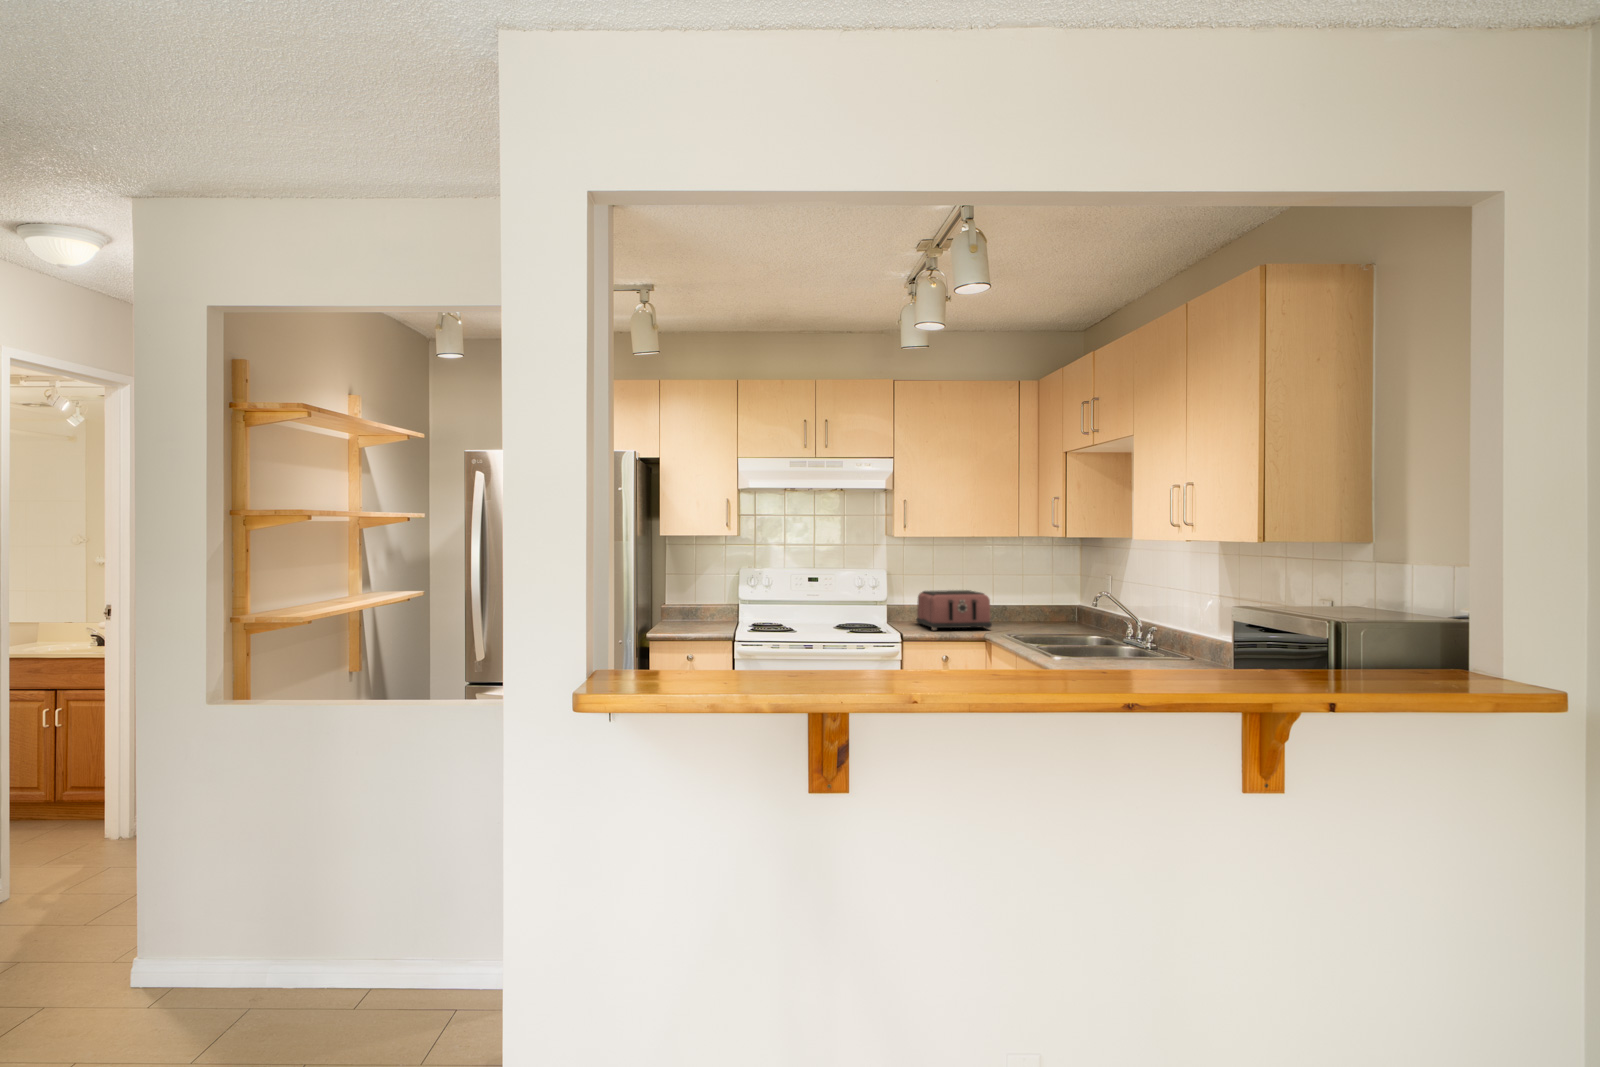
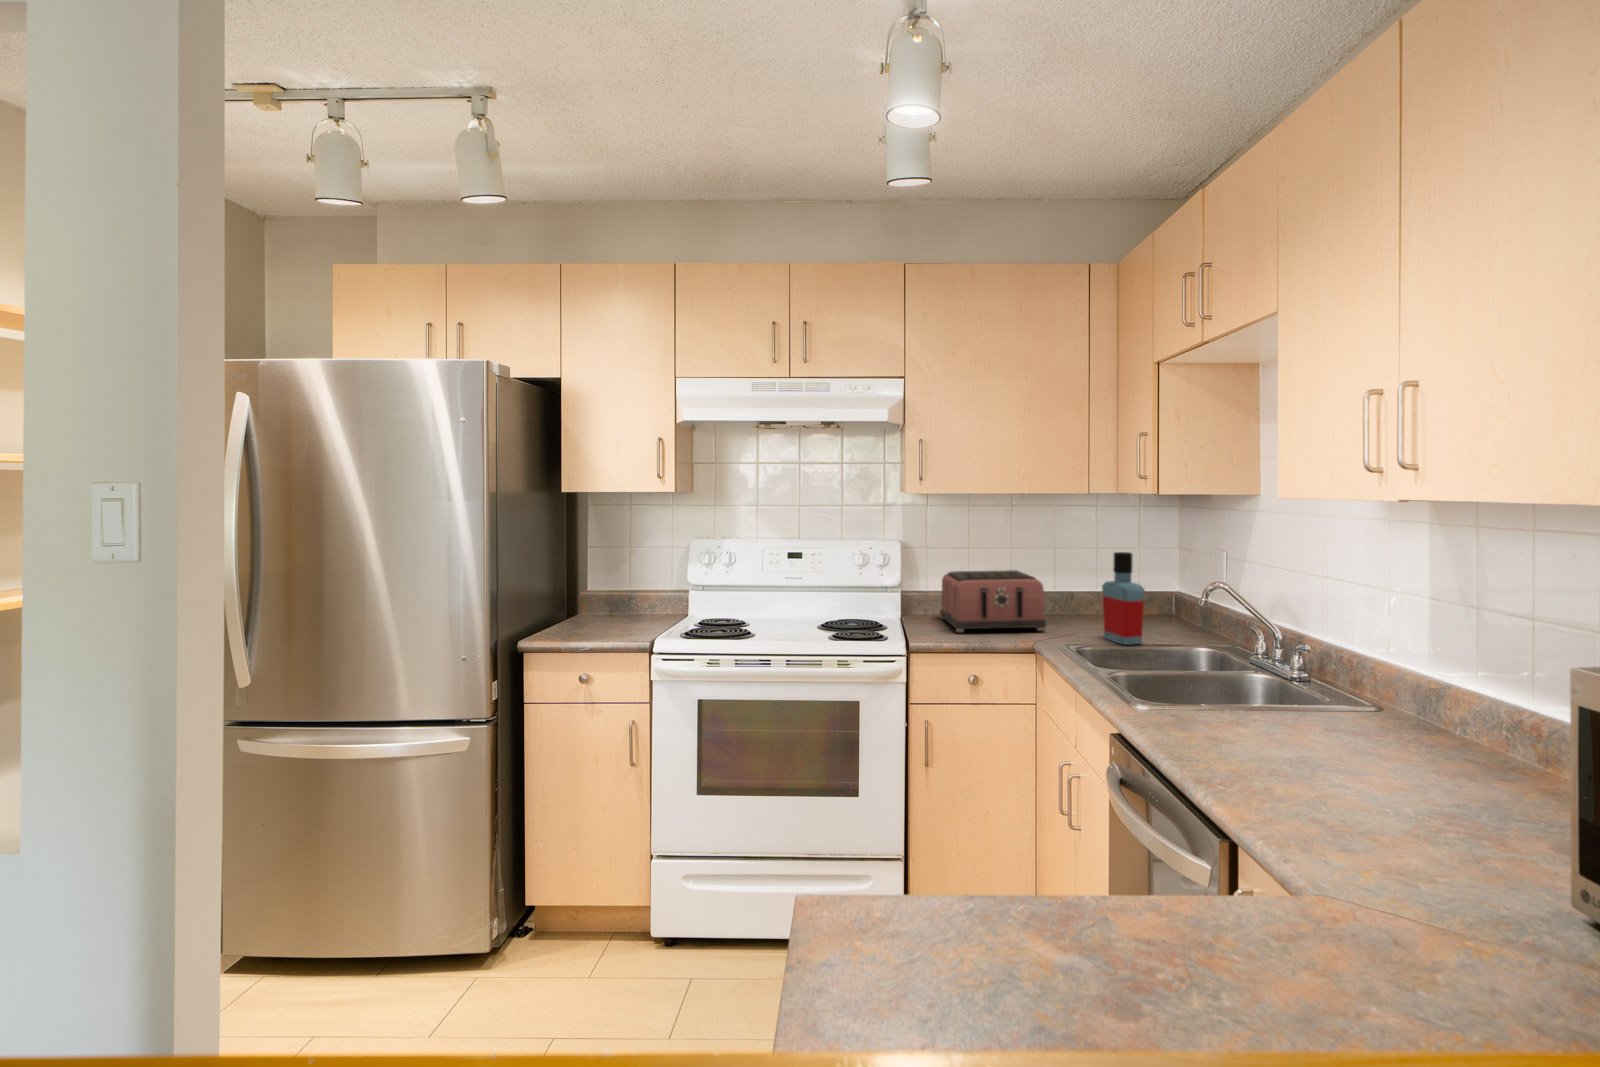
bottle: none [1029,575,1057,636] -> present [1102,552,1145,645]

